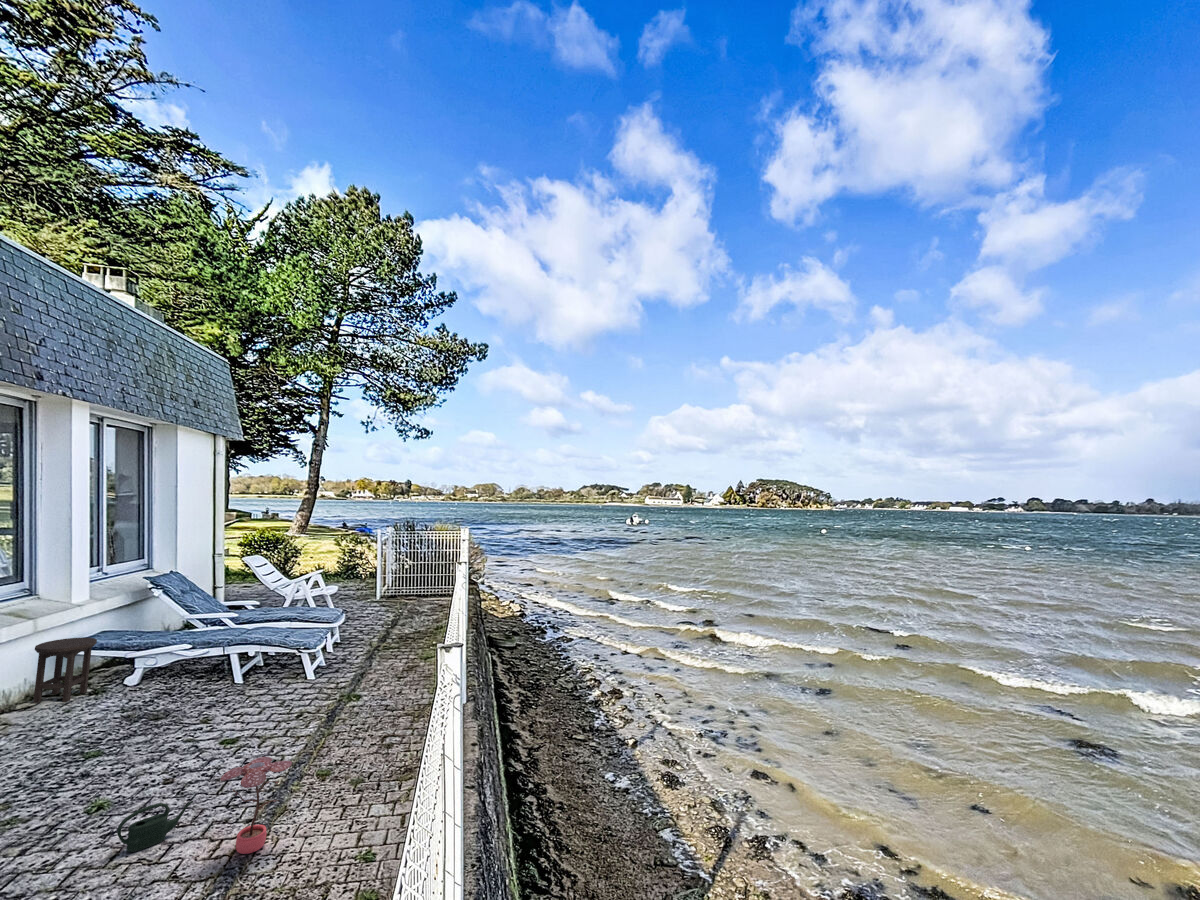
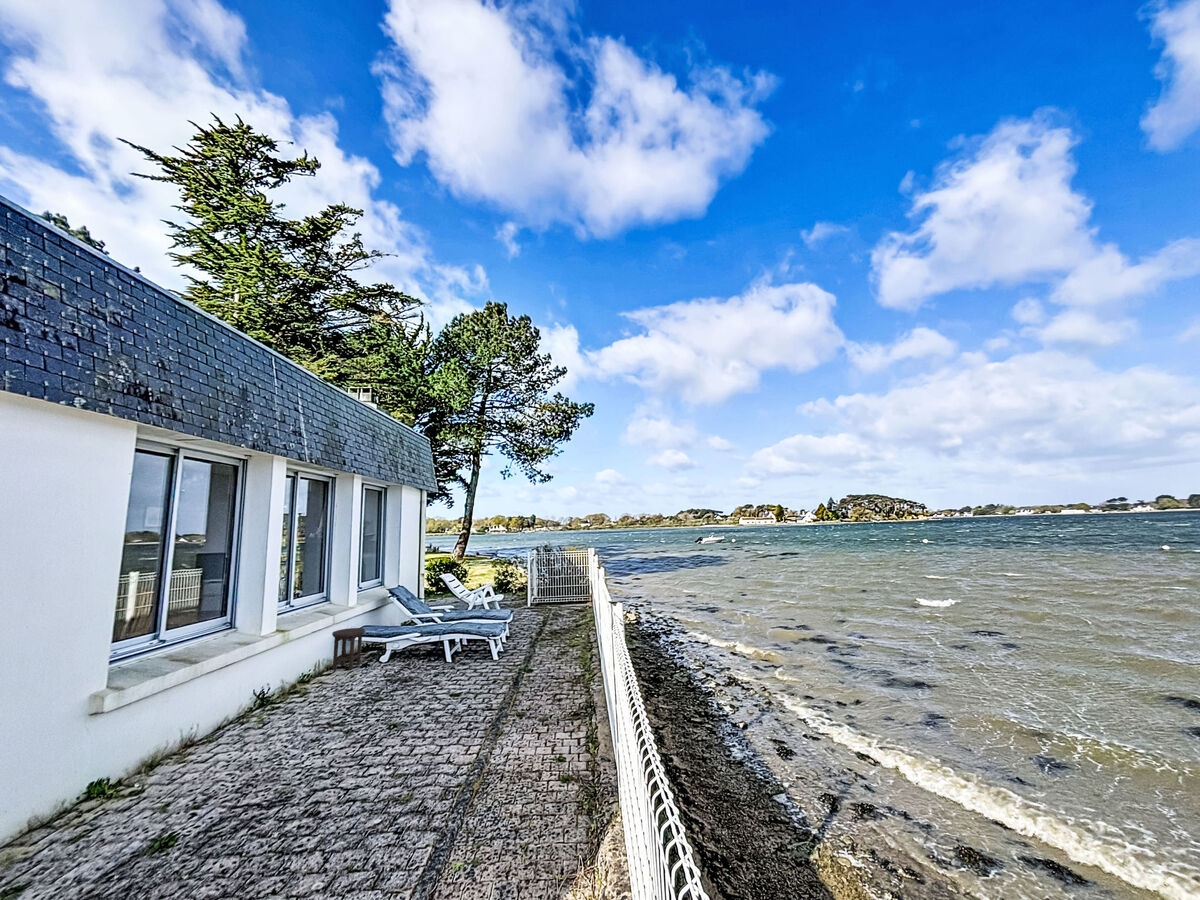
potted plant: present [220,757,292,854] -> none [469,695,509,754]
watering can: present [117,801,193,852] -> none [413,721,451,749]

